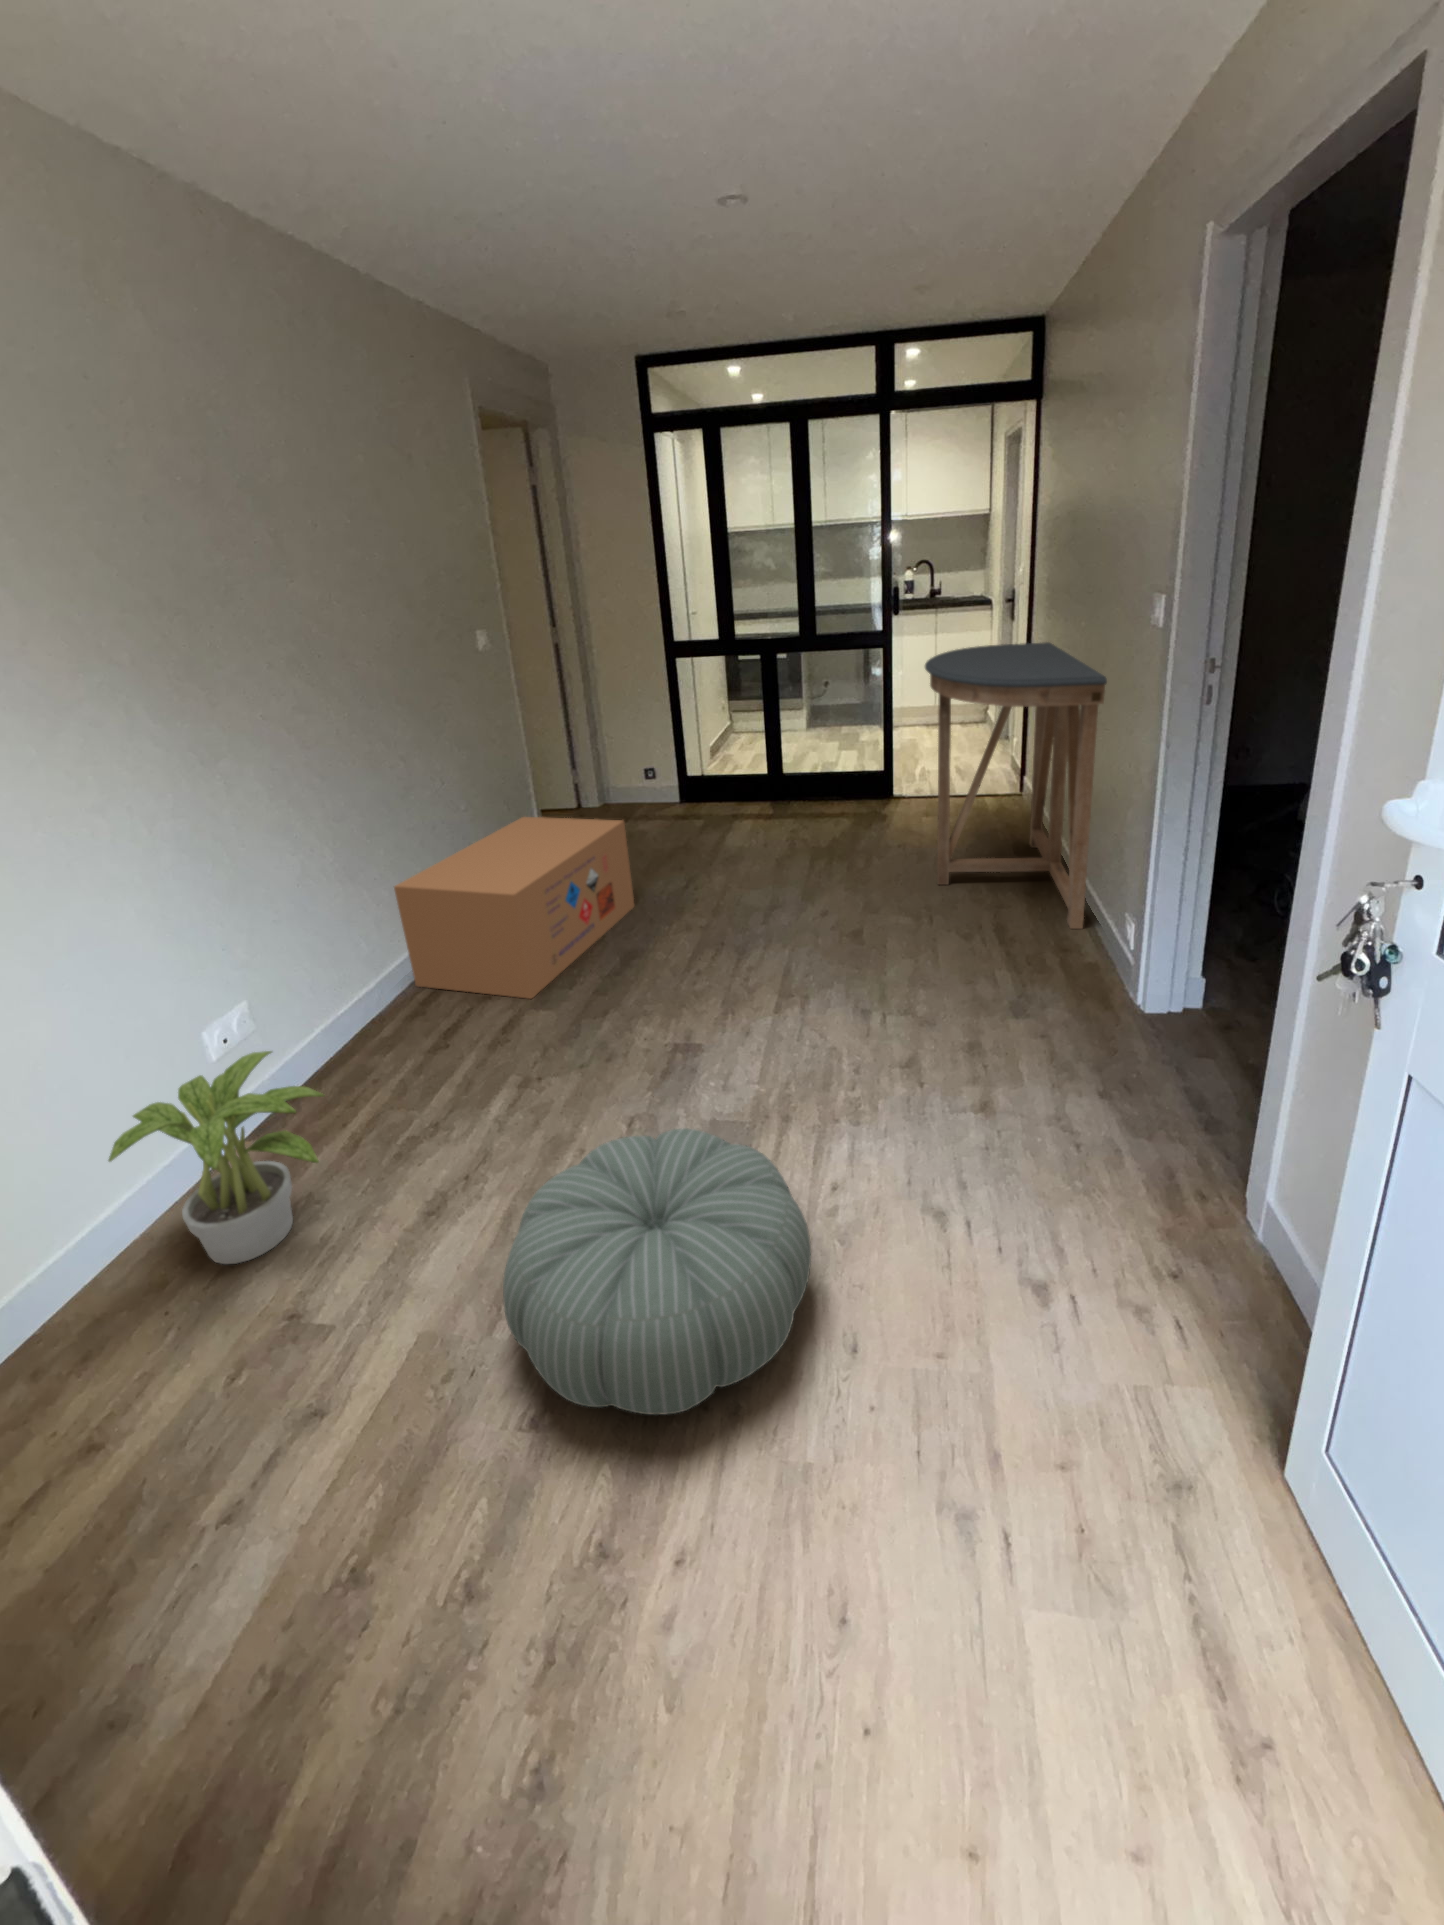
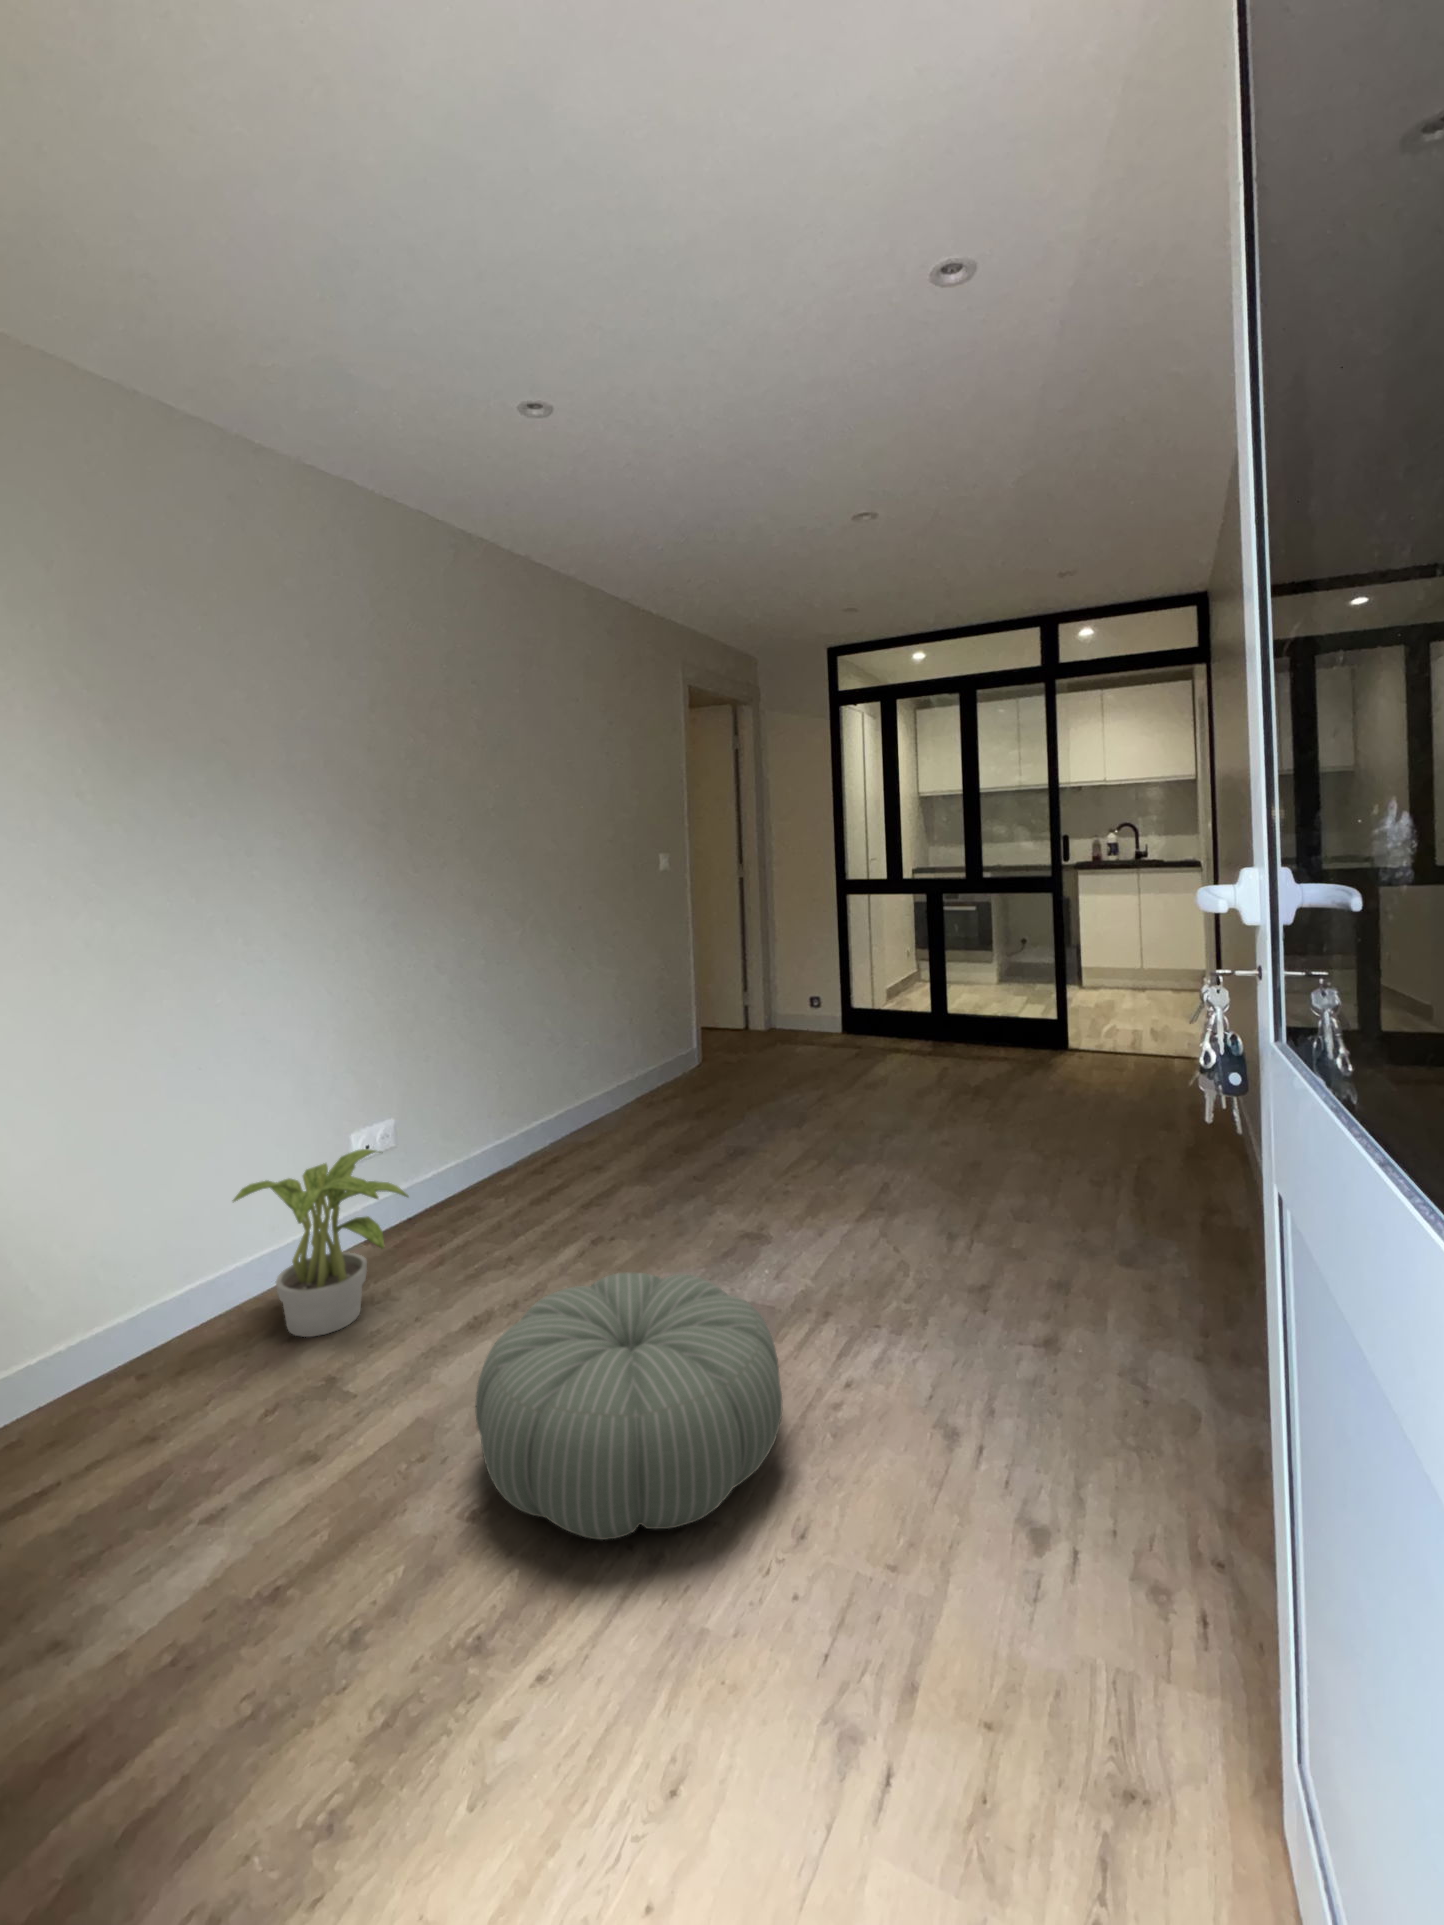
console table: present [925,642,1107,929] -> none [1062,885,1244,1196]
cardboard box: present [394,817,634,999] -> none [535,1018,759,1179]

